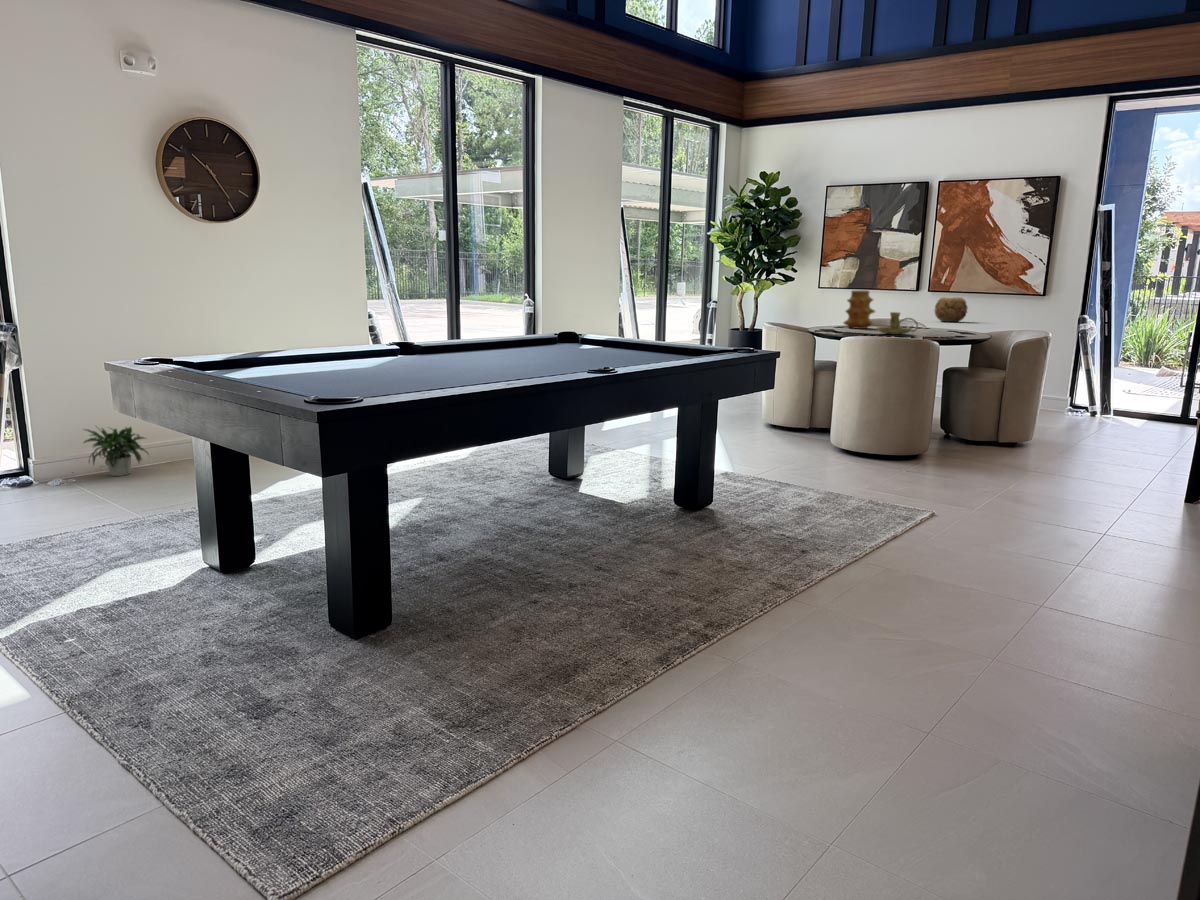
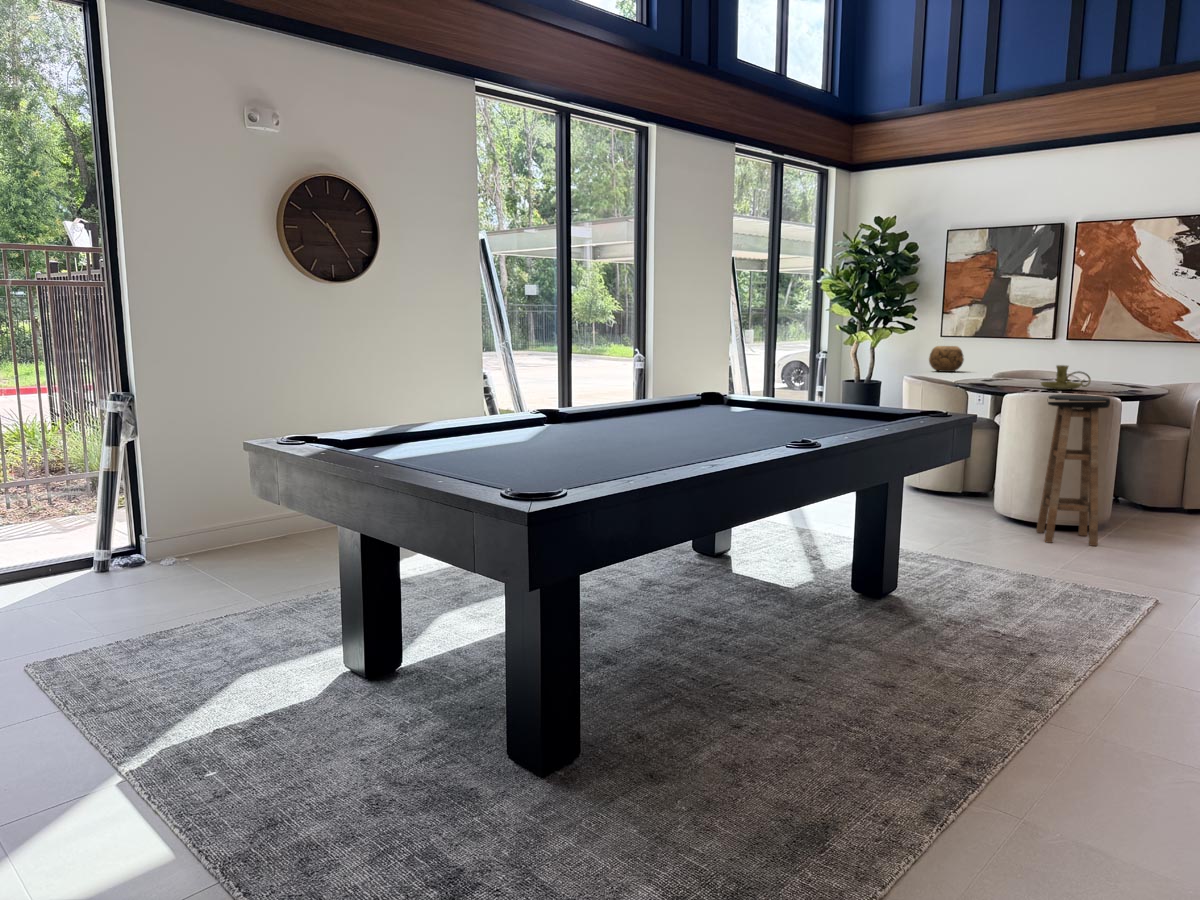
vase: present [844,290,875,329] -> none [989,340,1027,382]
decorative bowl: present [934,297,968,322] -> present [929,346,964,372]
bar stool: none [861,338,921,471] -> present [1036,395,1110,546]
potted plant: present [84,427,148,476] -> none [183,499,265,553]

